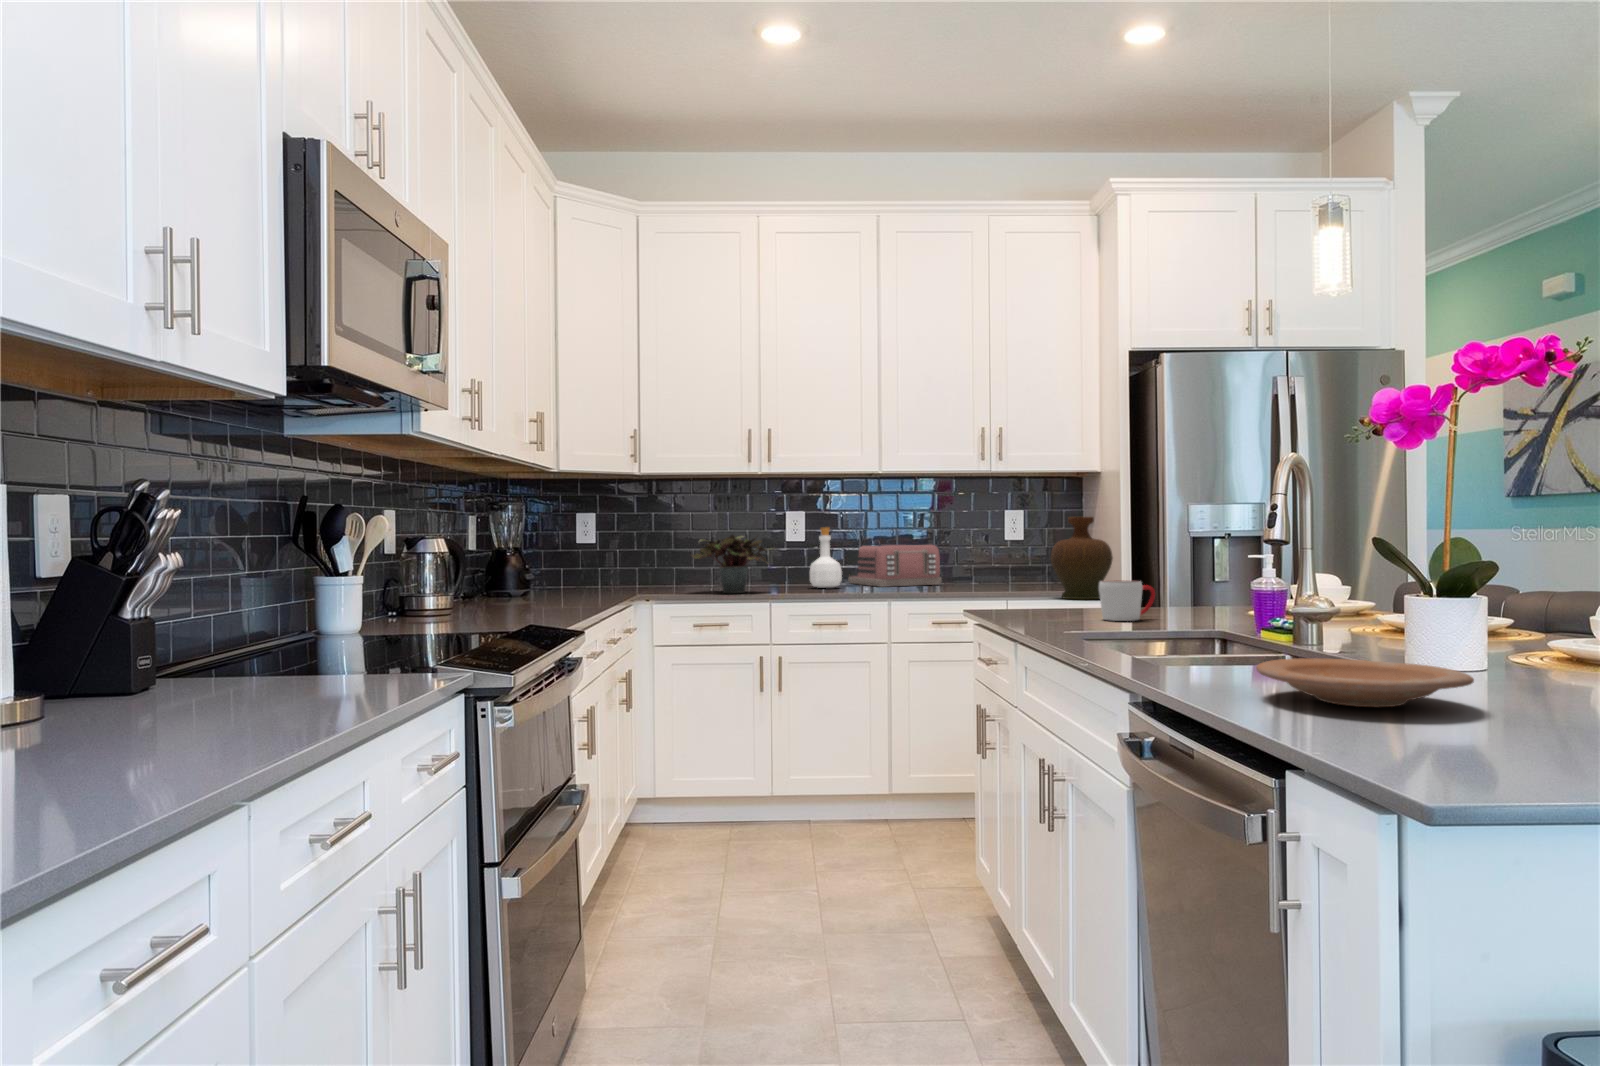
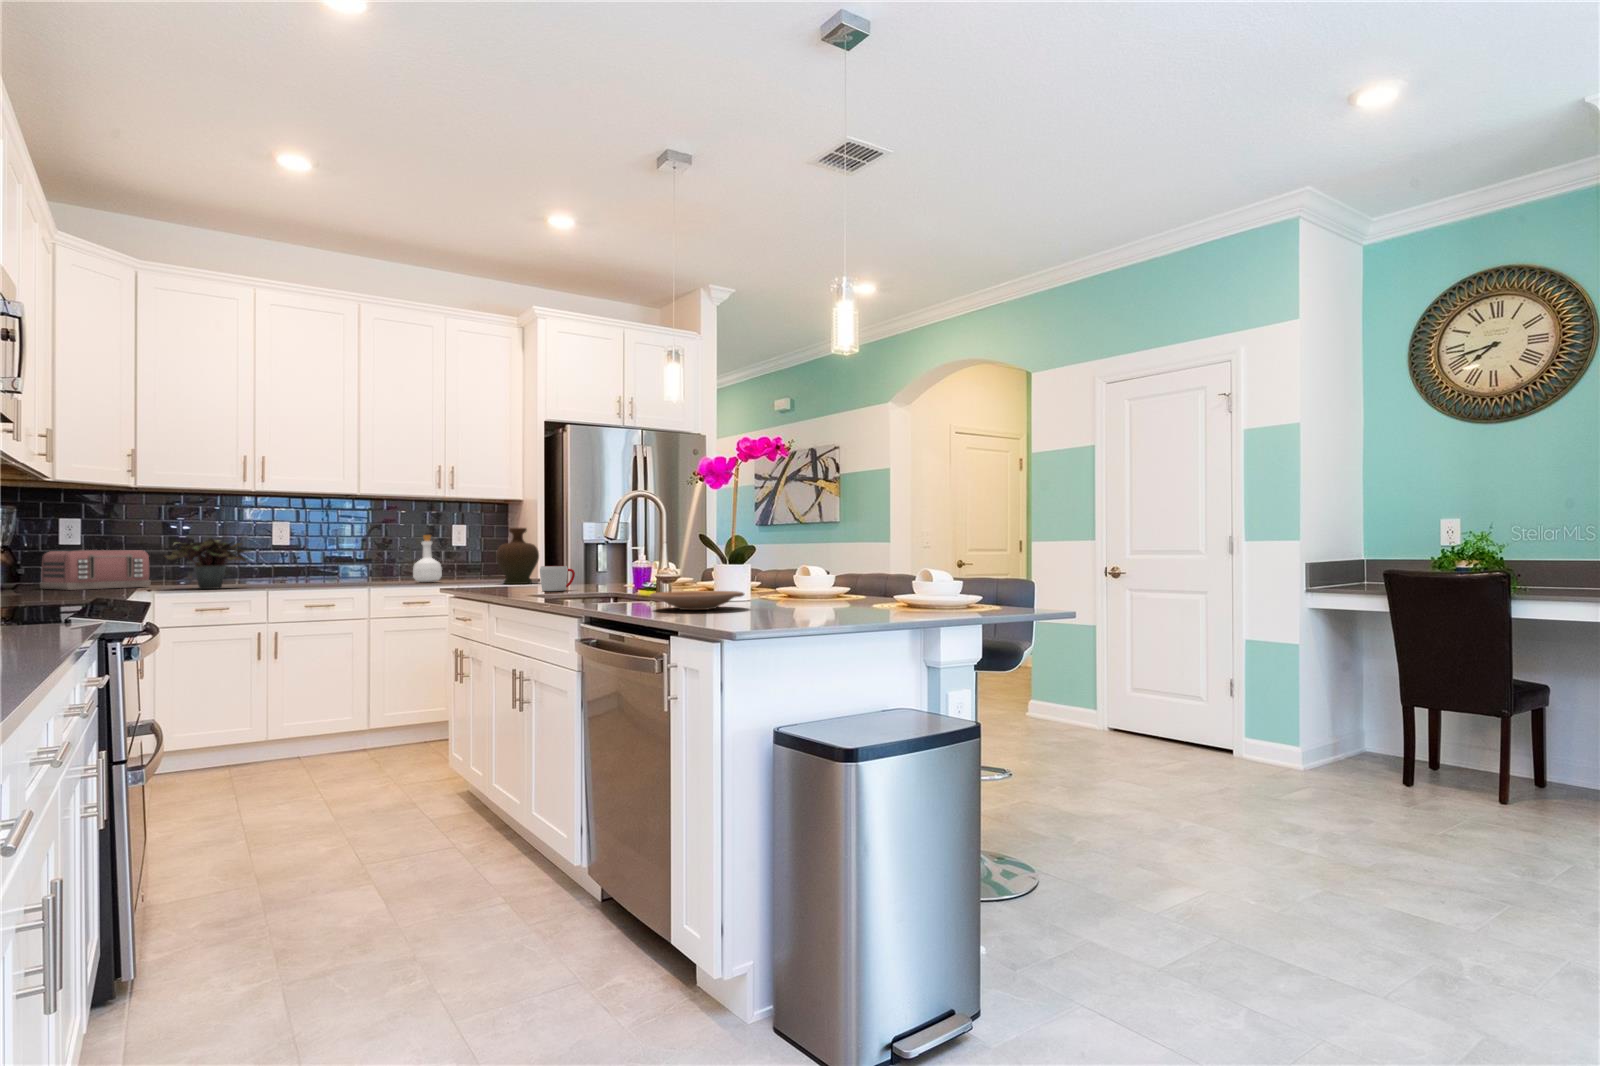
bottle: present [810,527,842,588] -> present [413,535,442,582]
toaster: present [848,544,942,587] -> present [40,550,151,590]

